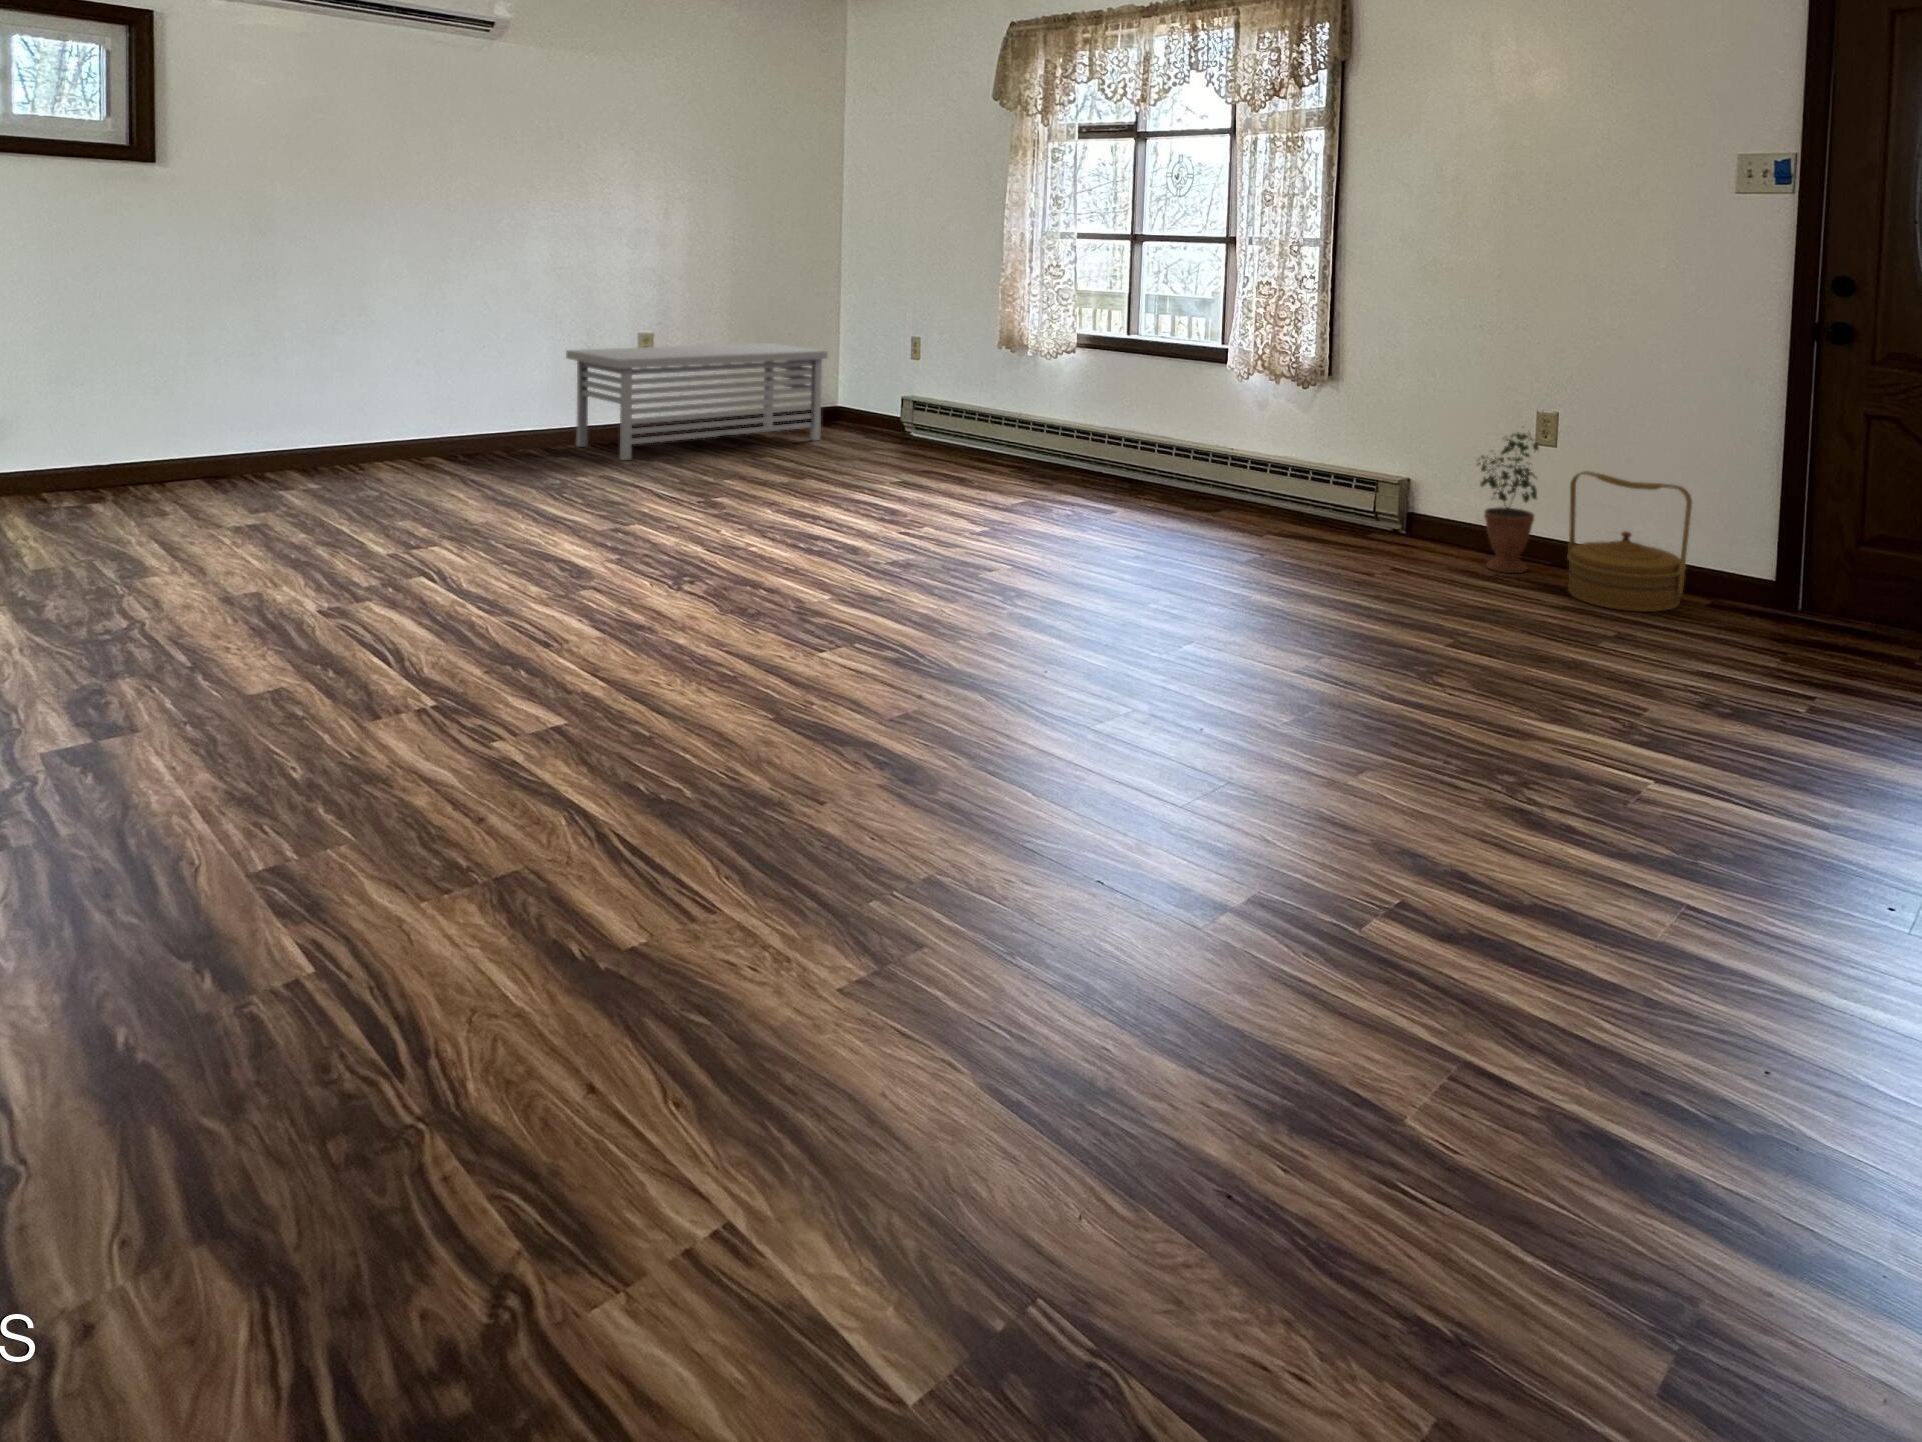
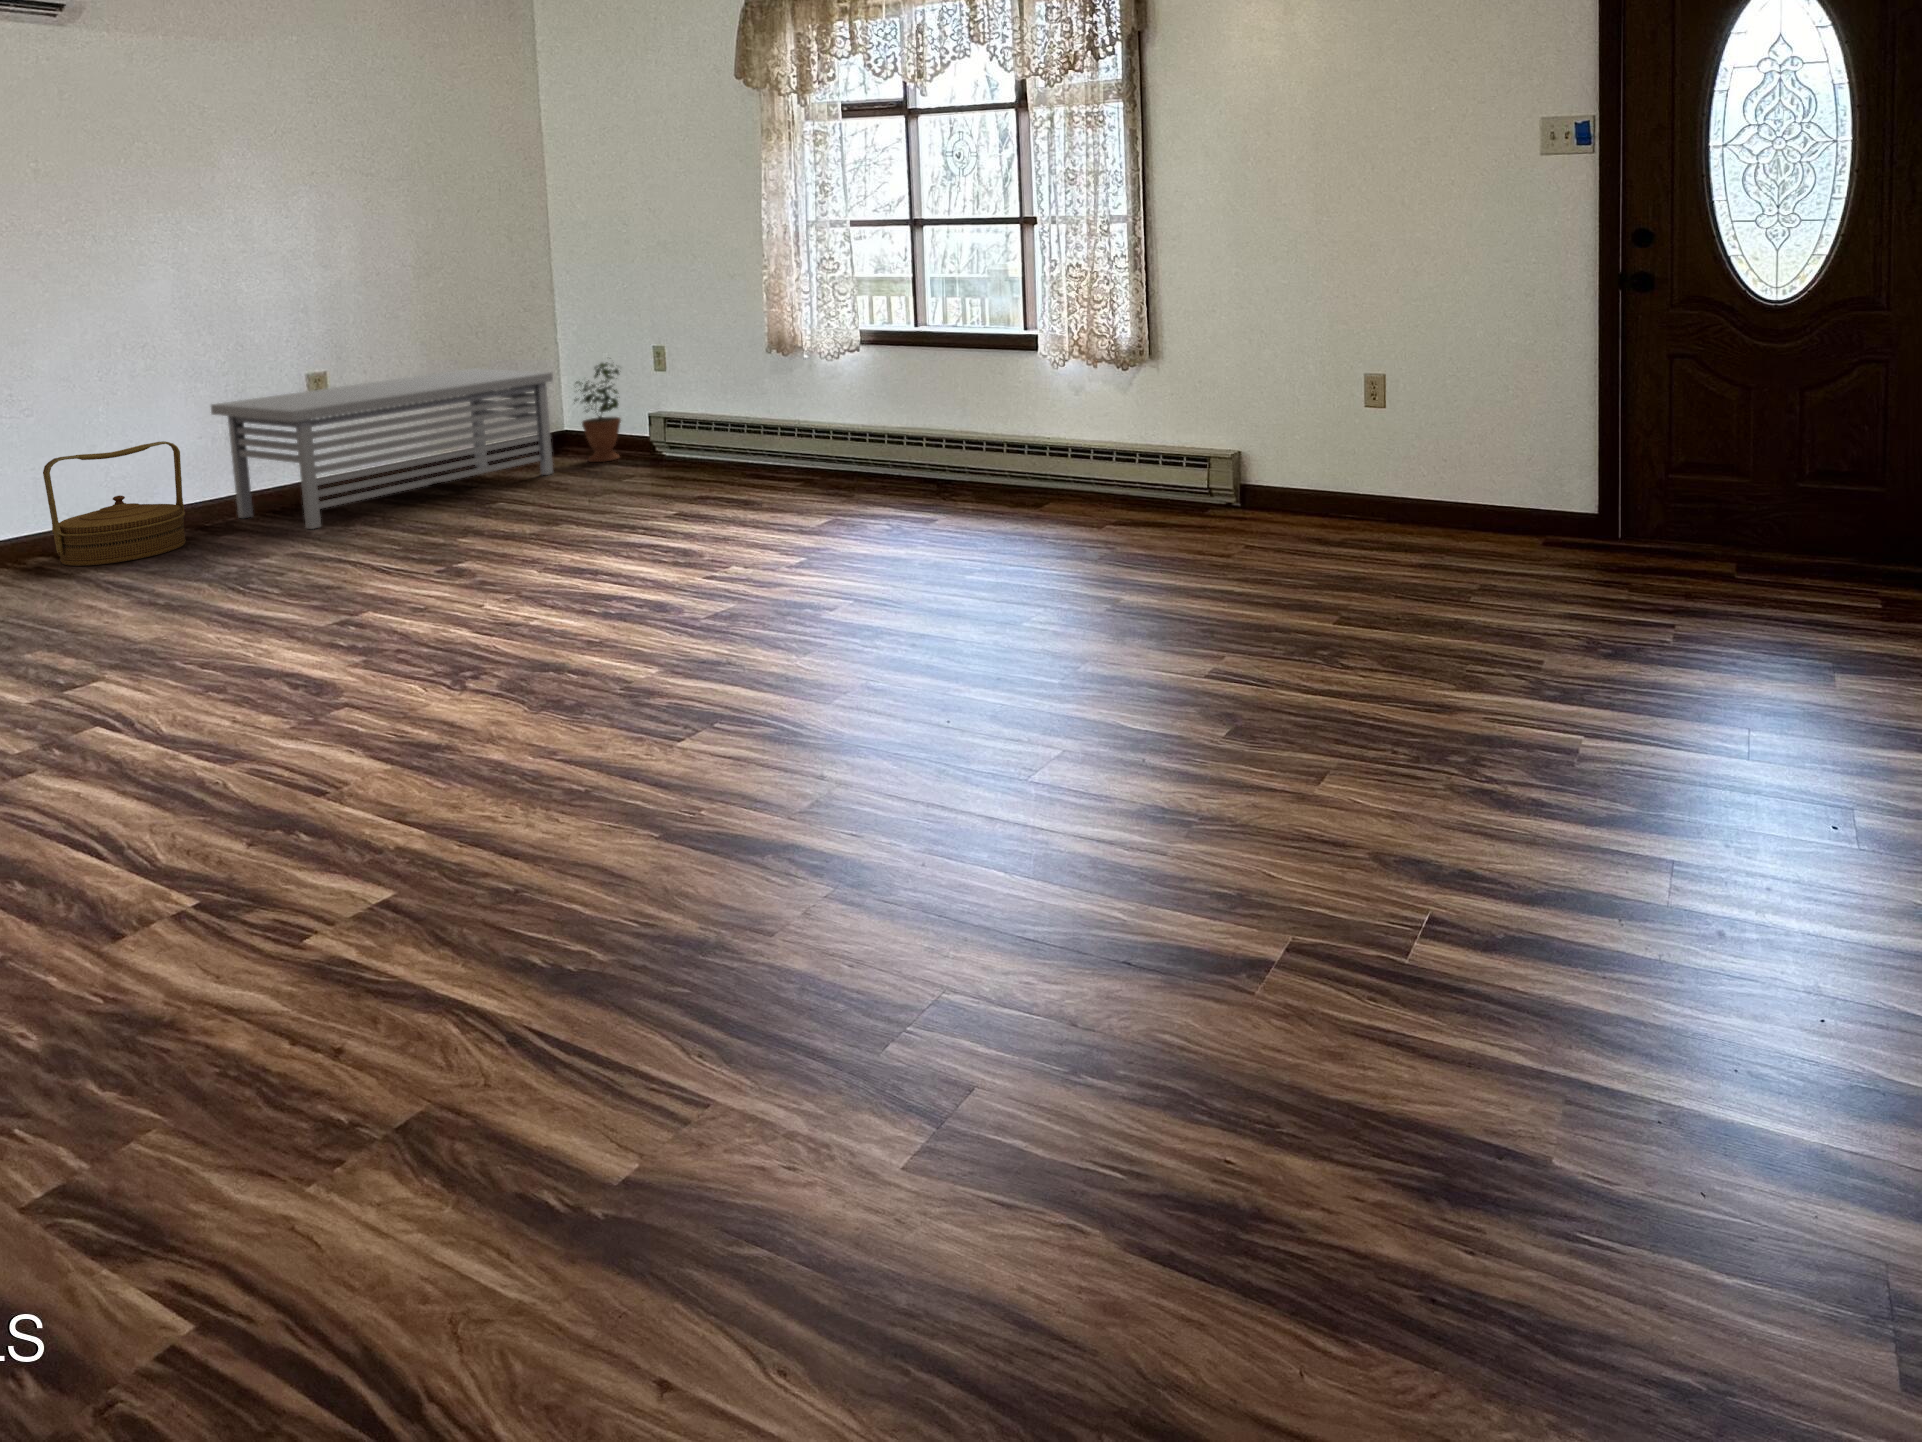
potted plant: present [1478,433,1539,573] -> present [575,363,621,462]
woven basket: present [1567,471,1692,612] -> present [43,441,186,566]

